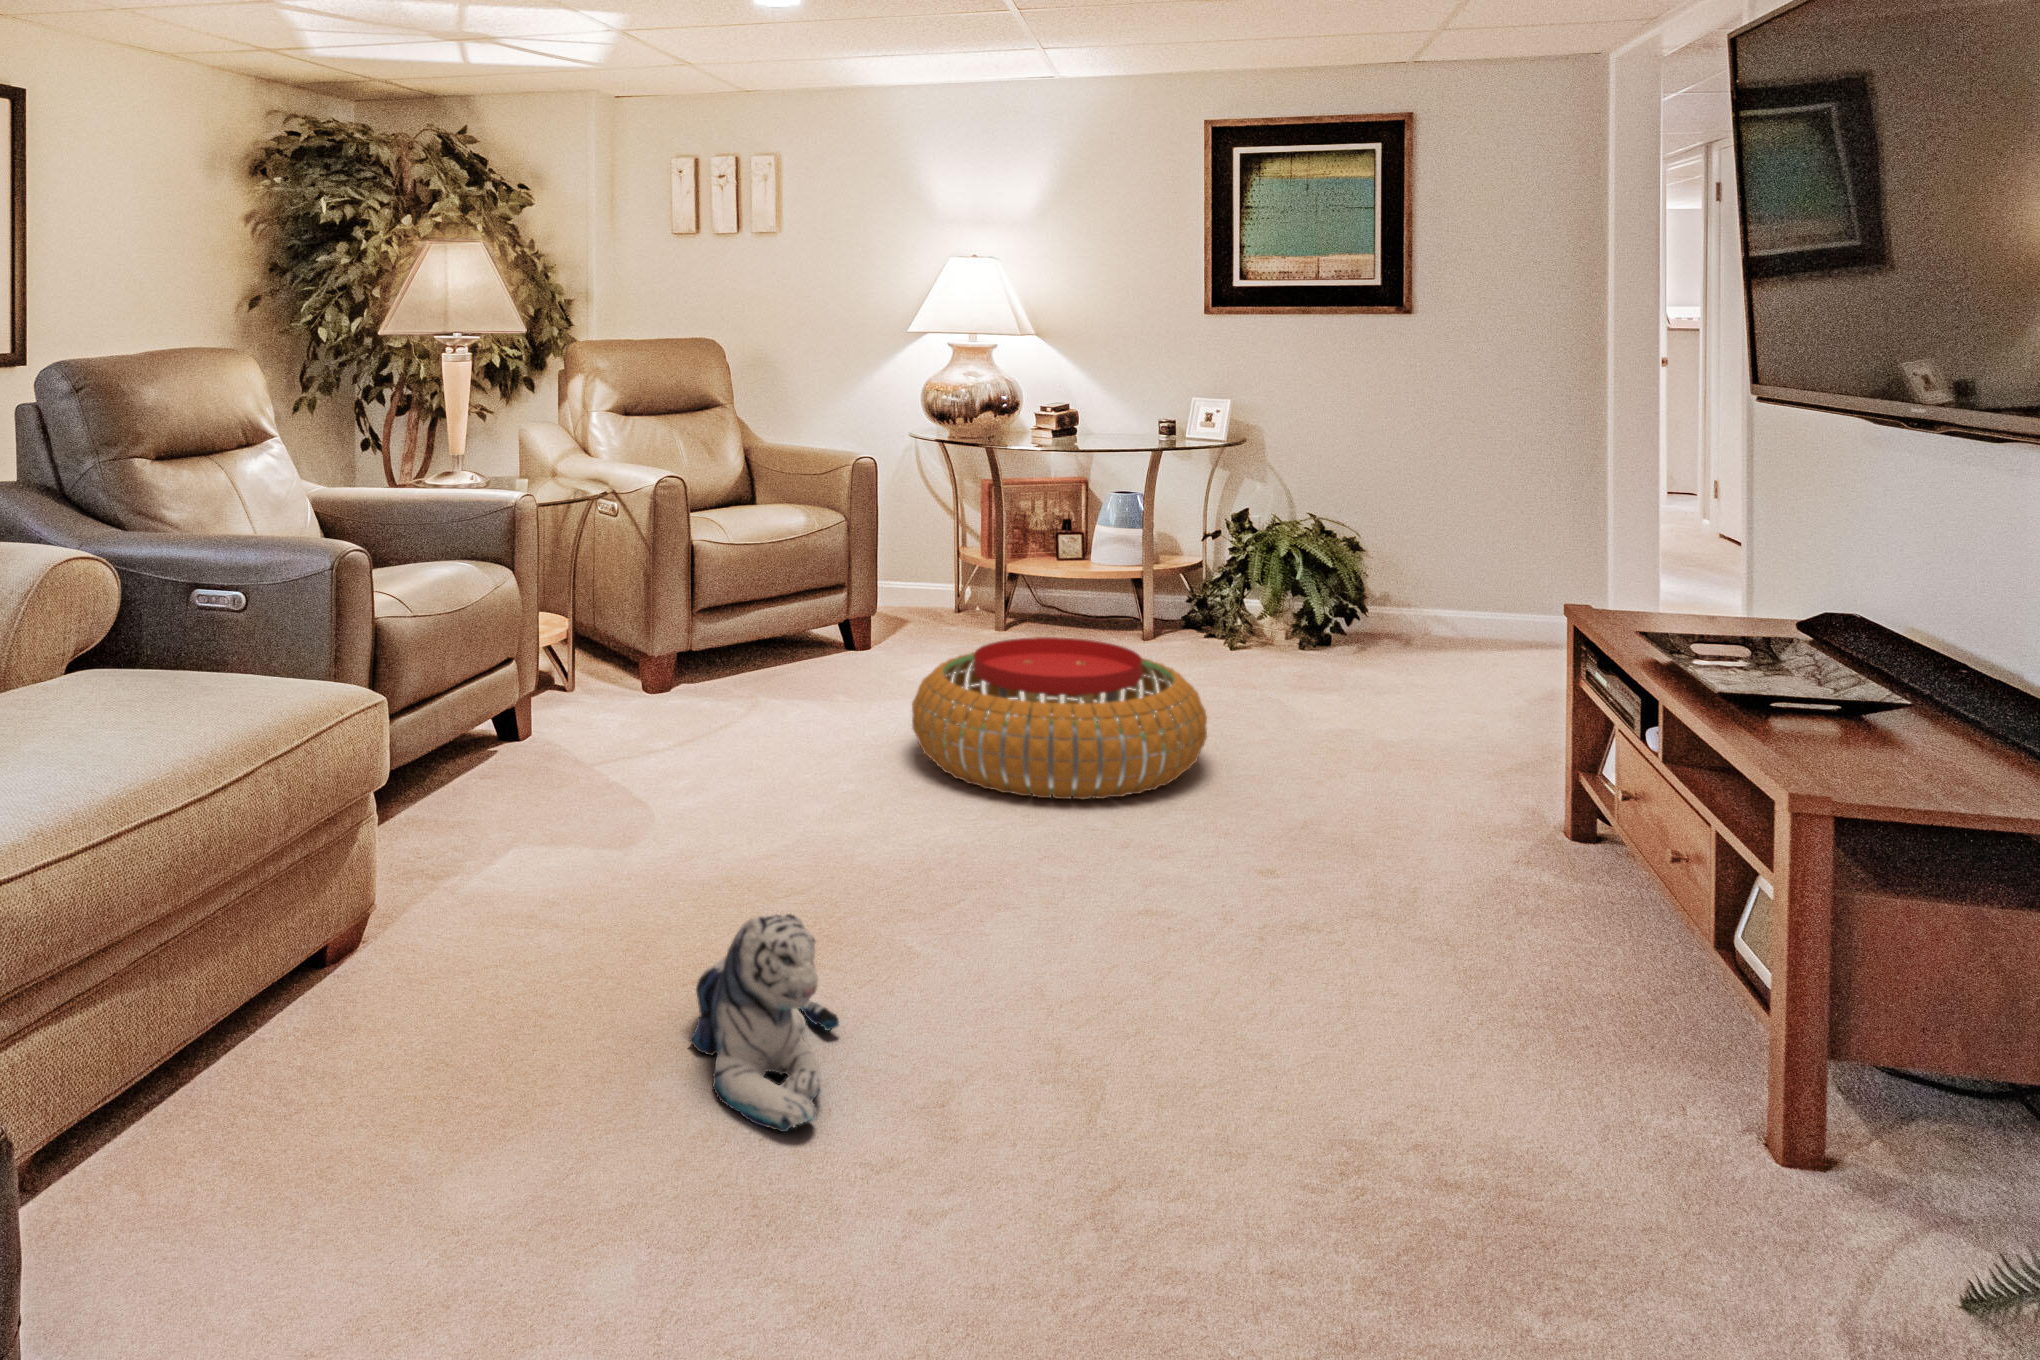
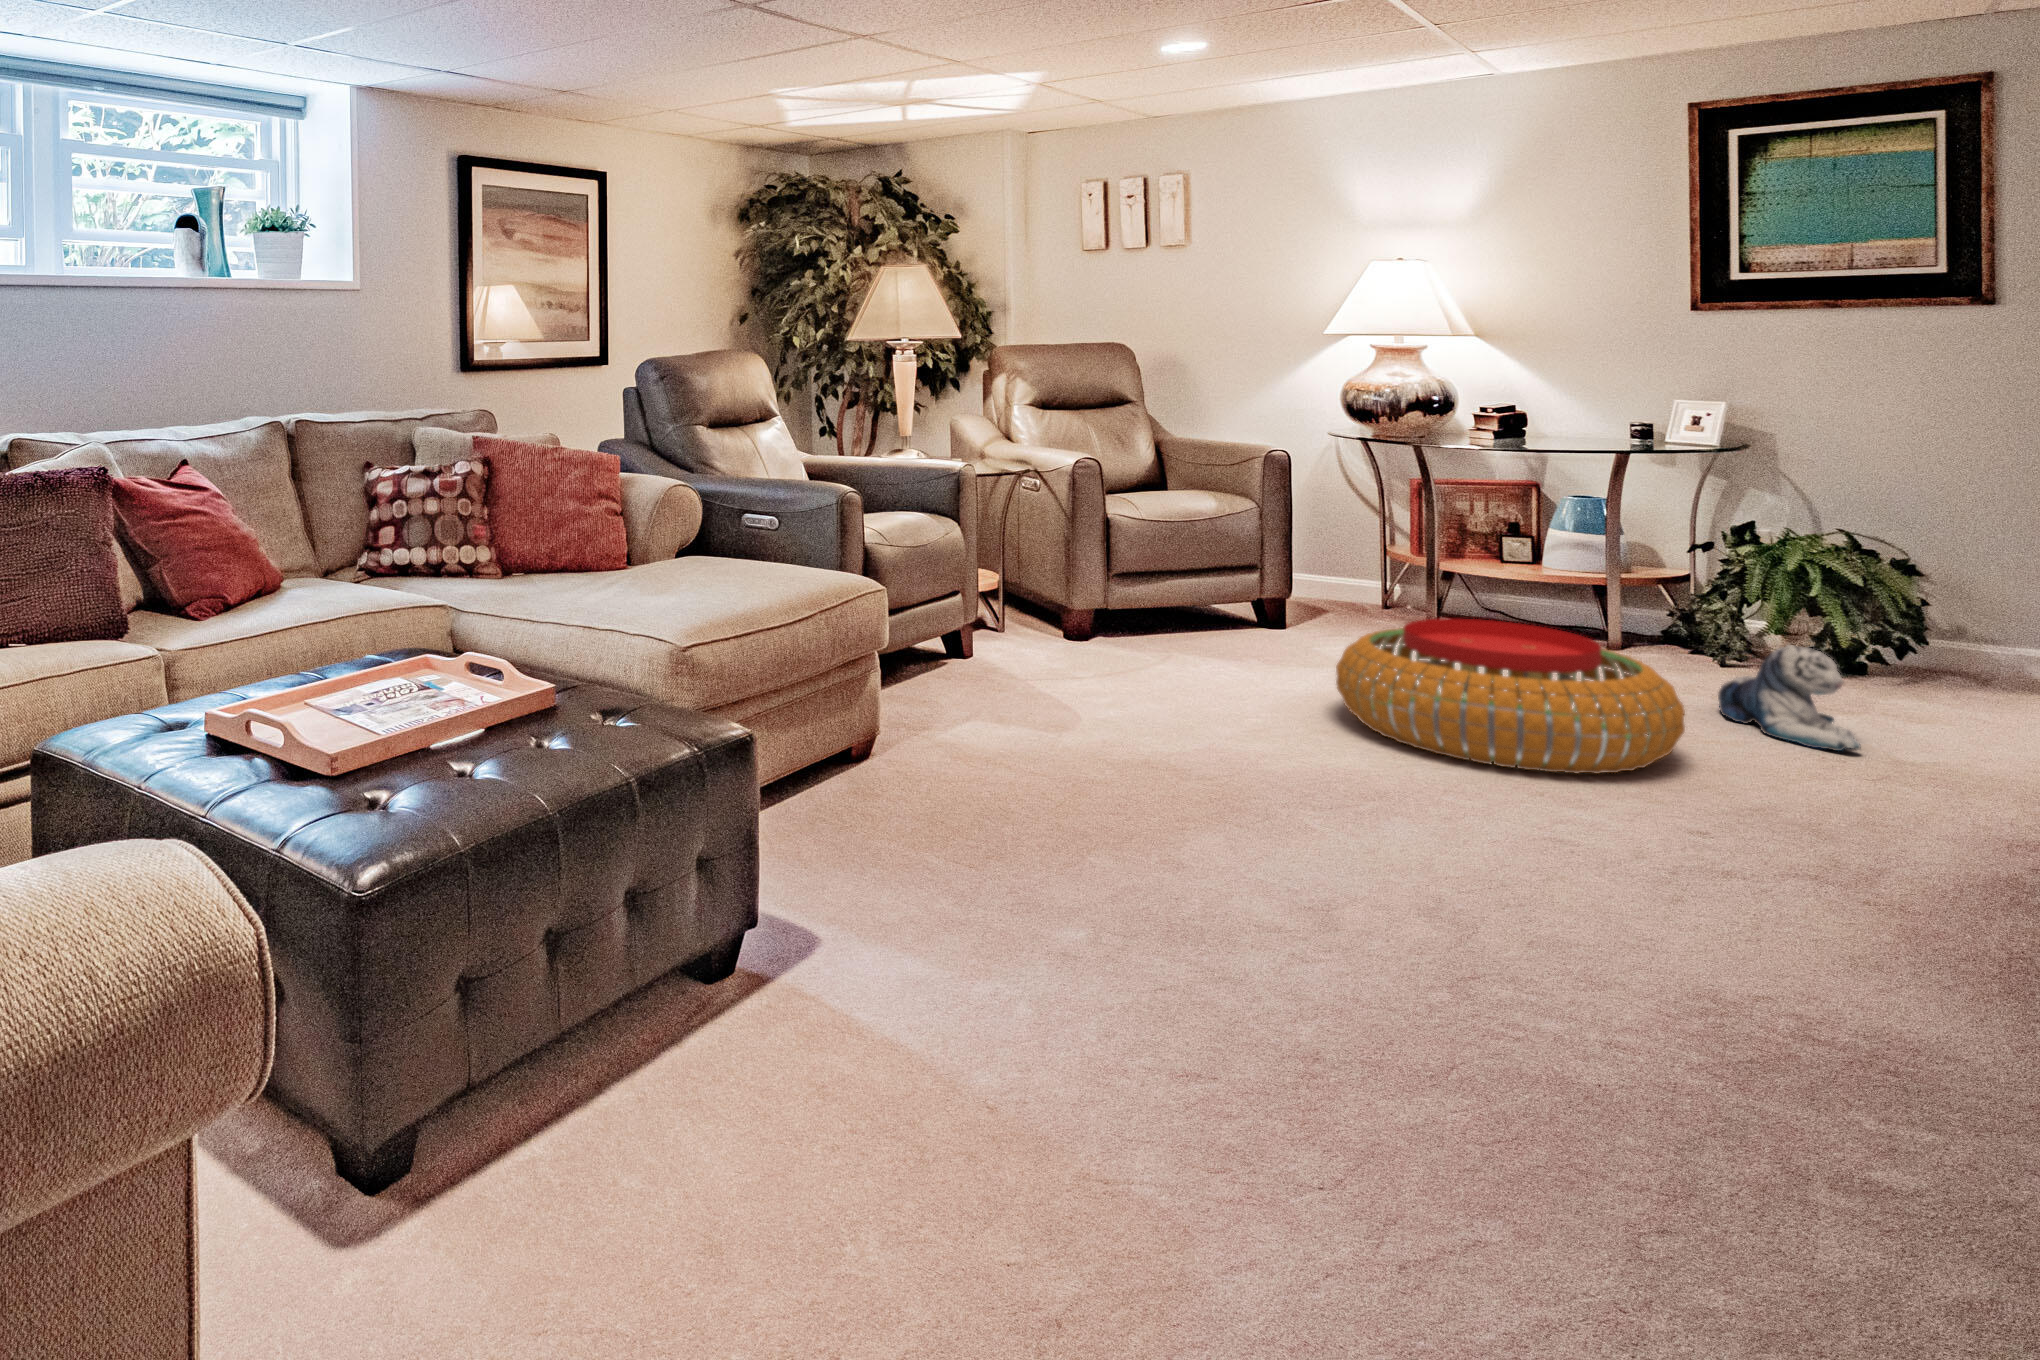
plush toy: present [690,914,839,1132] -> present [1718,645,1861,751]

